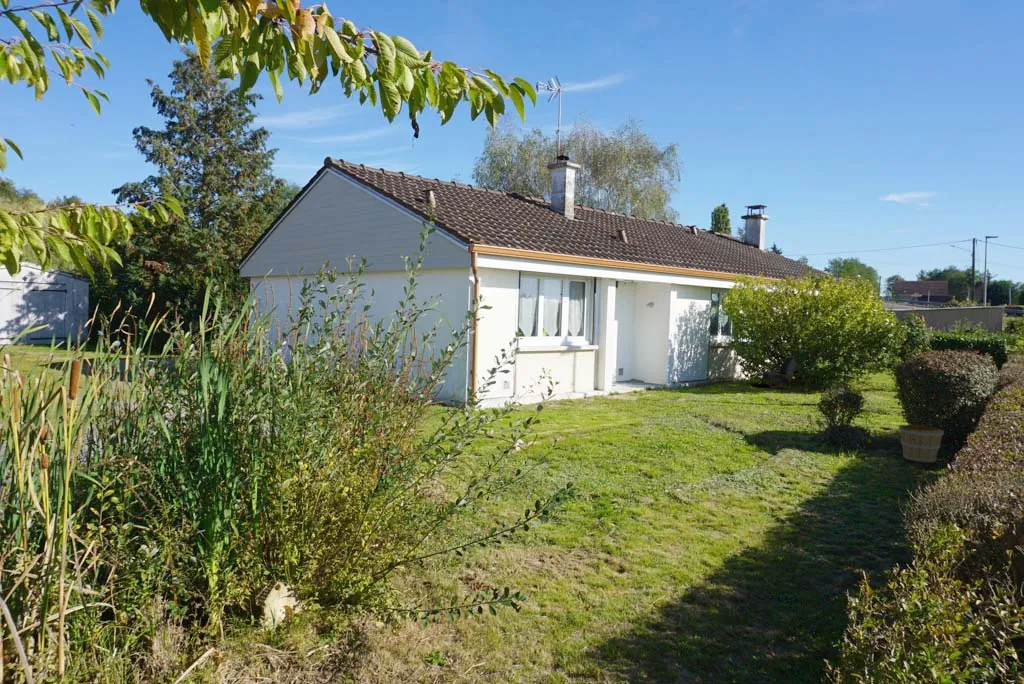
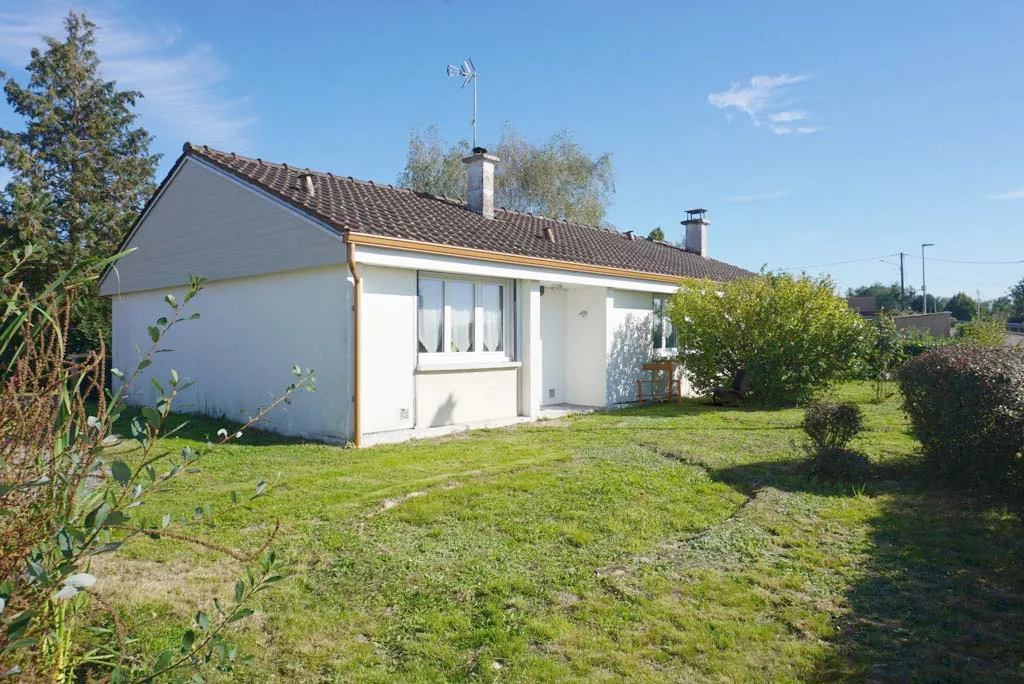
bench: none [691,347,733,384] -> present [637,363,681,404]
wooden bucket: present [899,425,944,463] -> none [913,445,977,498]

